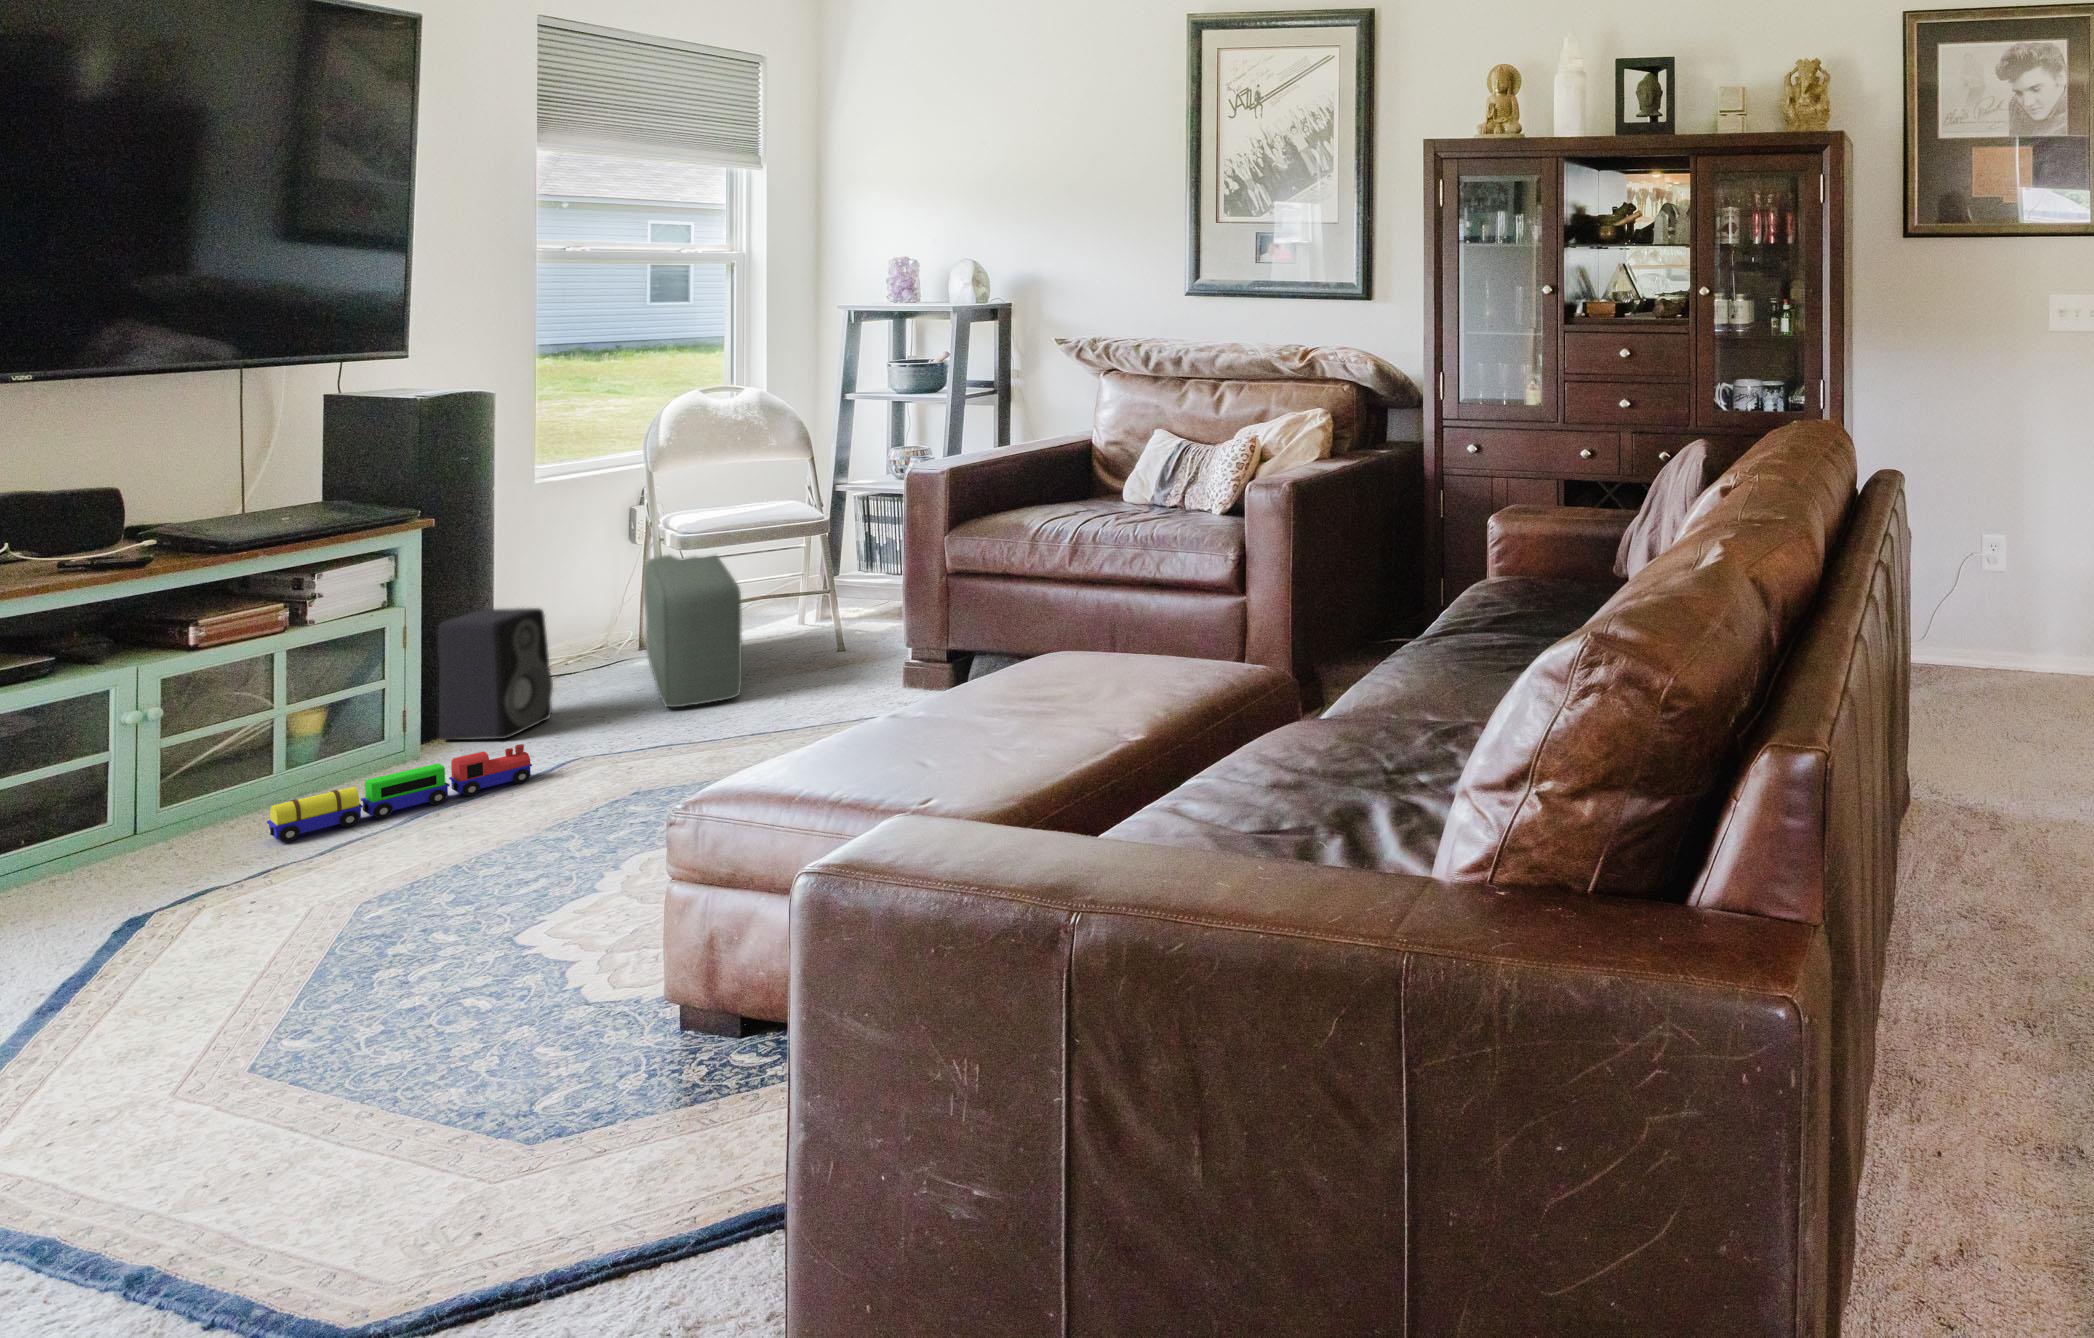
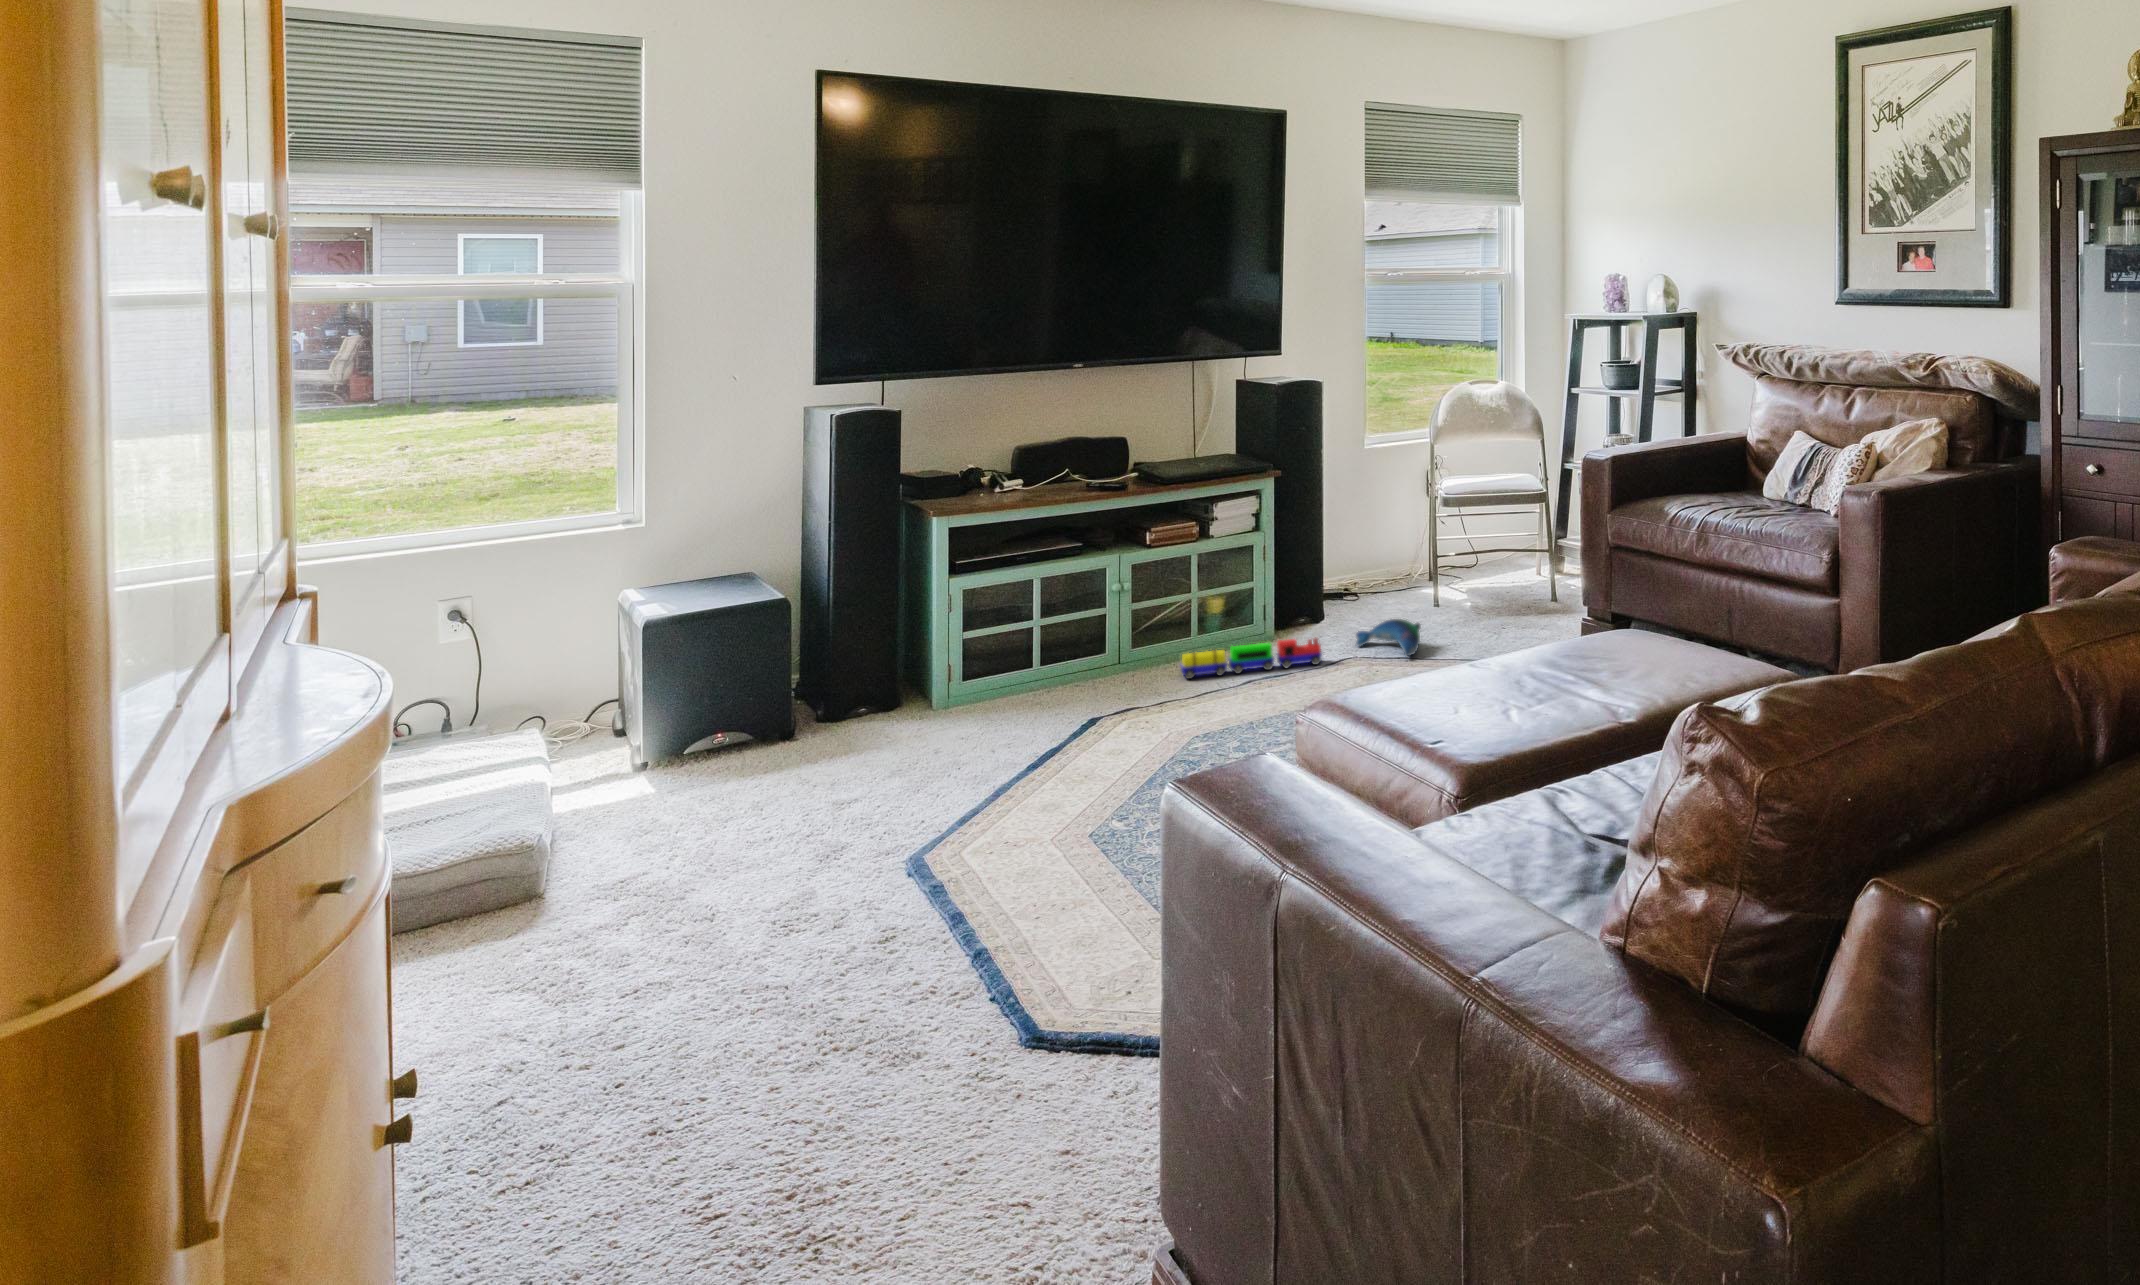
pouf: present [644,554,742,707] -> none [1411,511,1468,628]
speaker: present [438,608,553,740] -> none [1283,540,1349,634]
plush toy: none [576,700,686,750] -> present [1356,619,1420,657]

